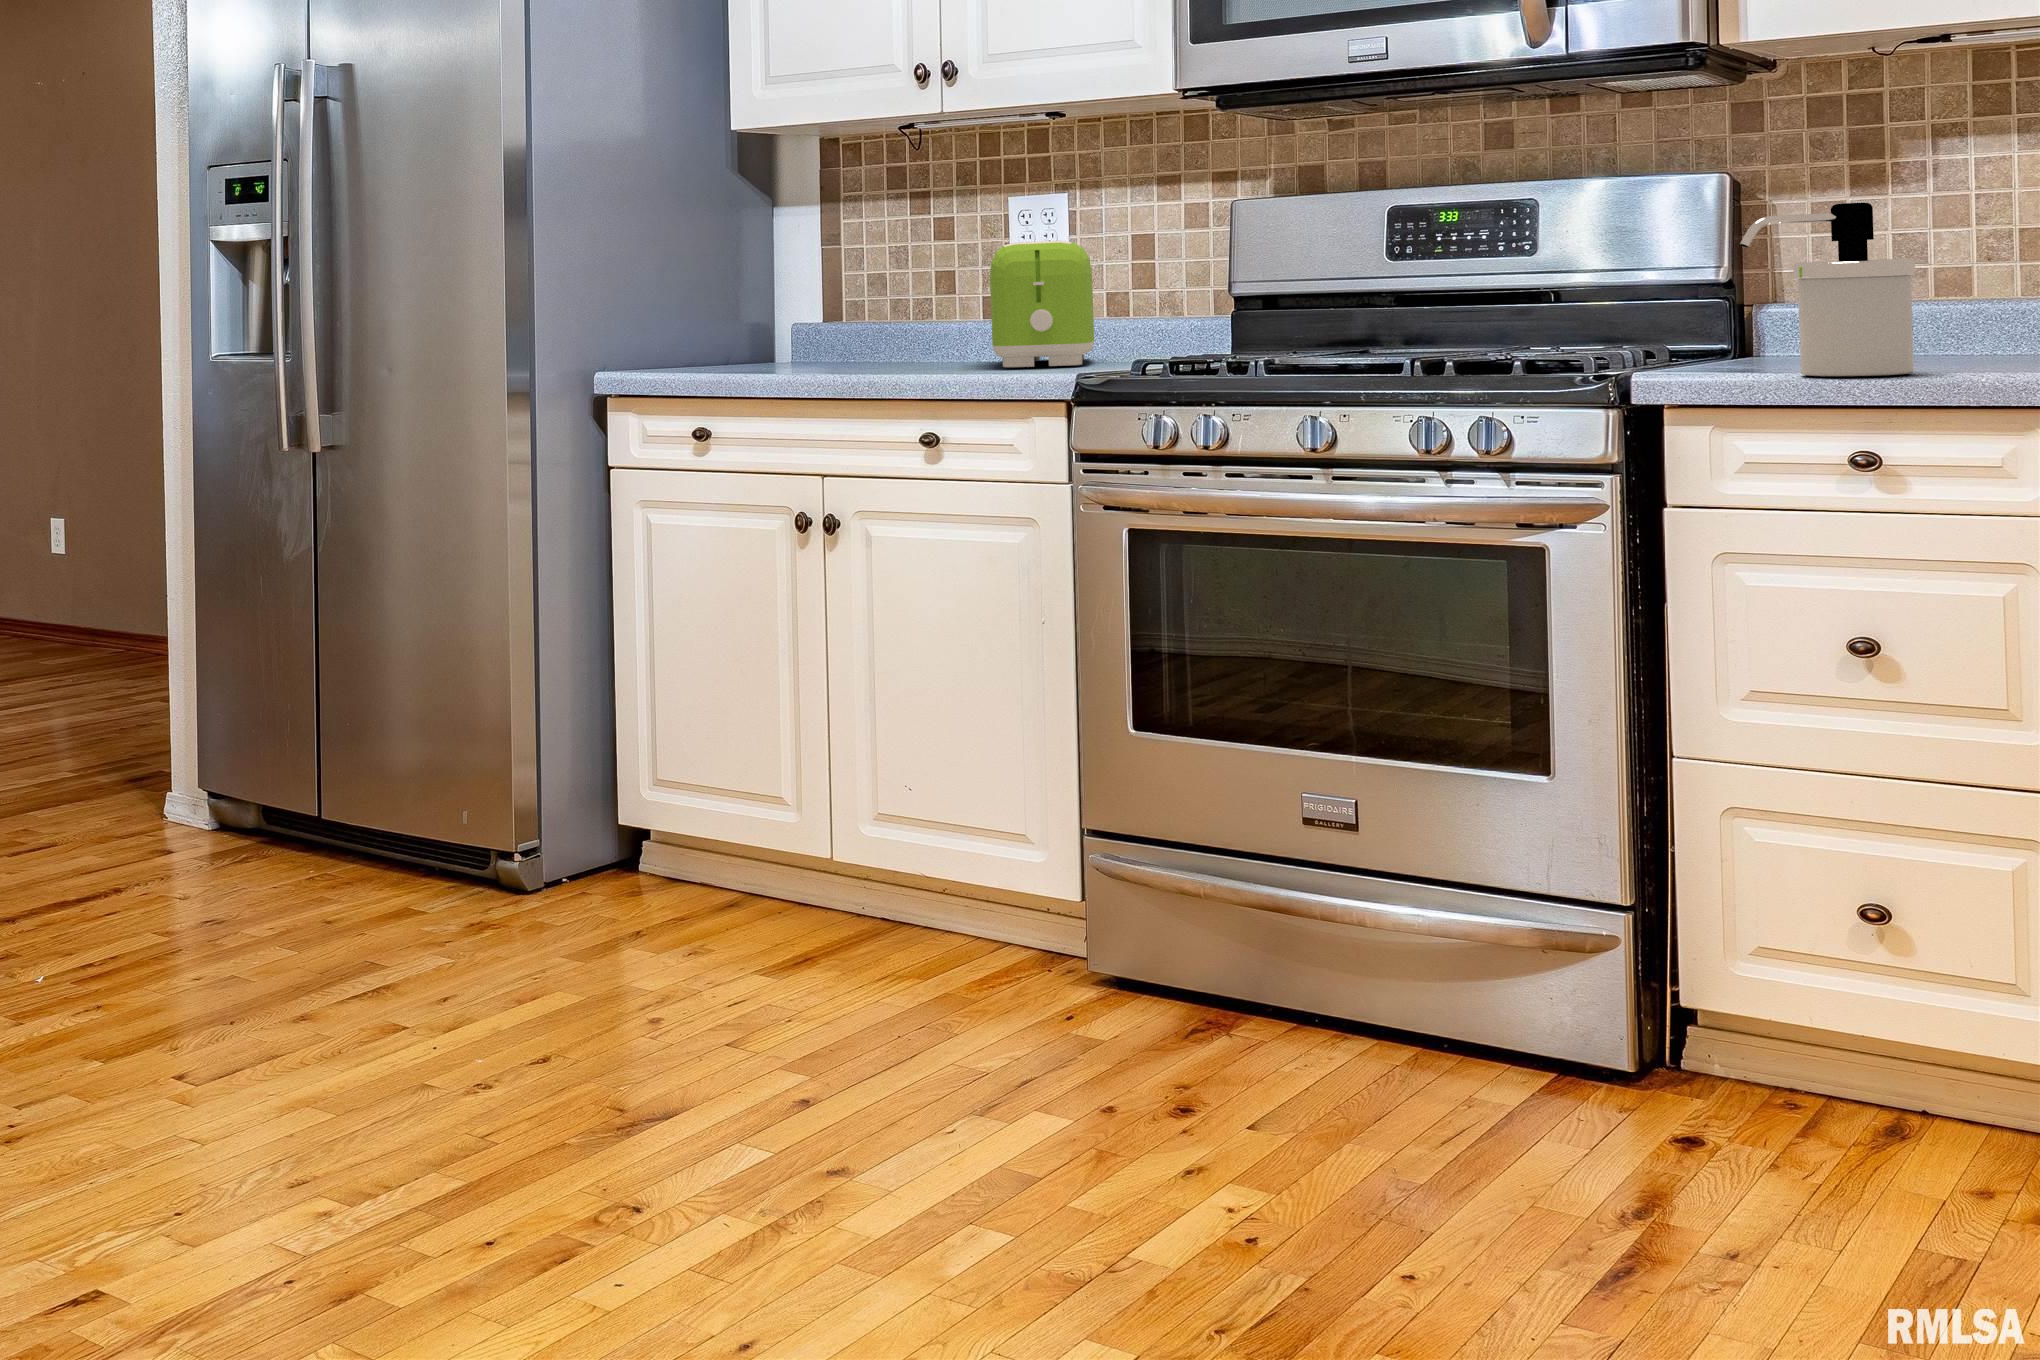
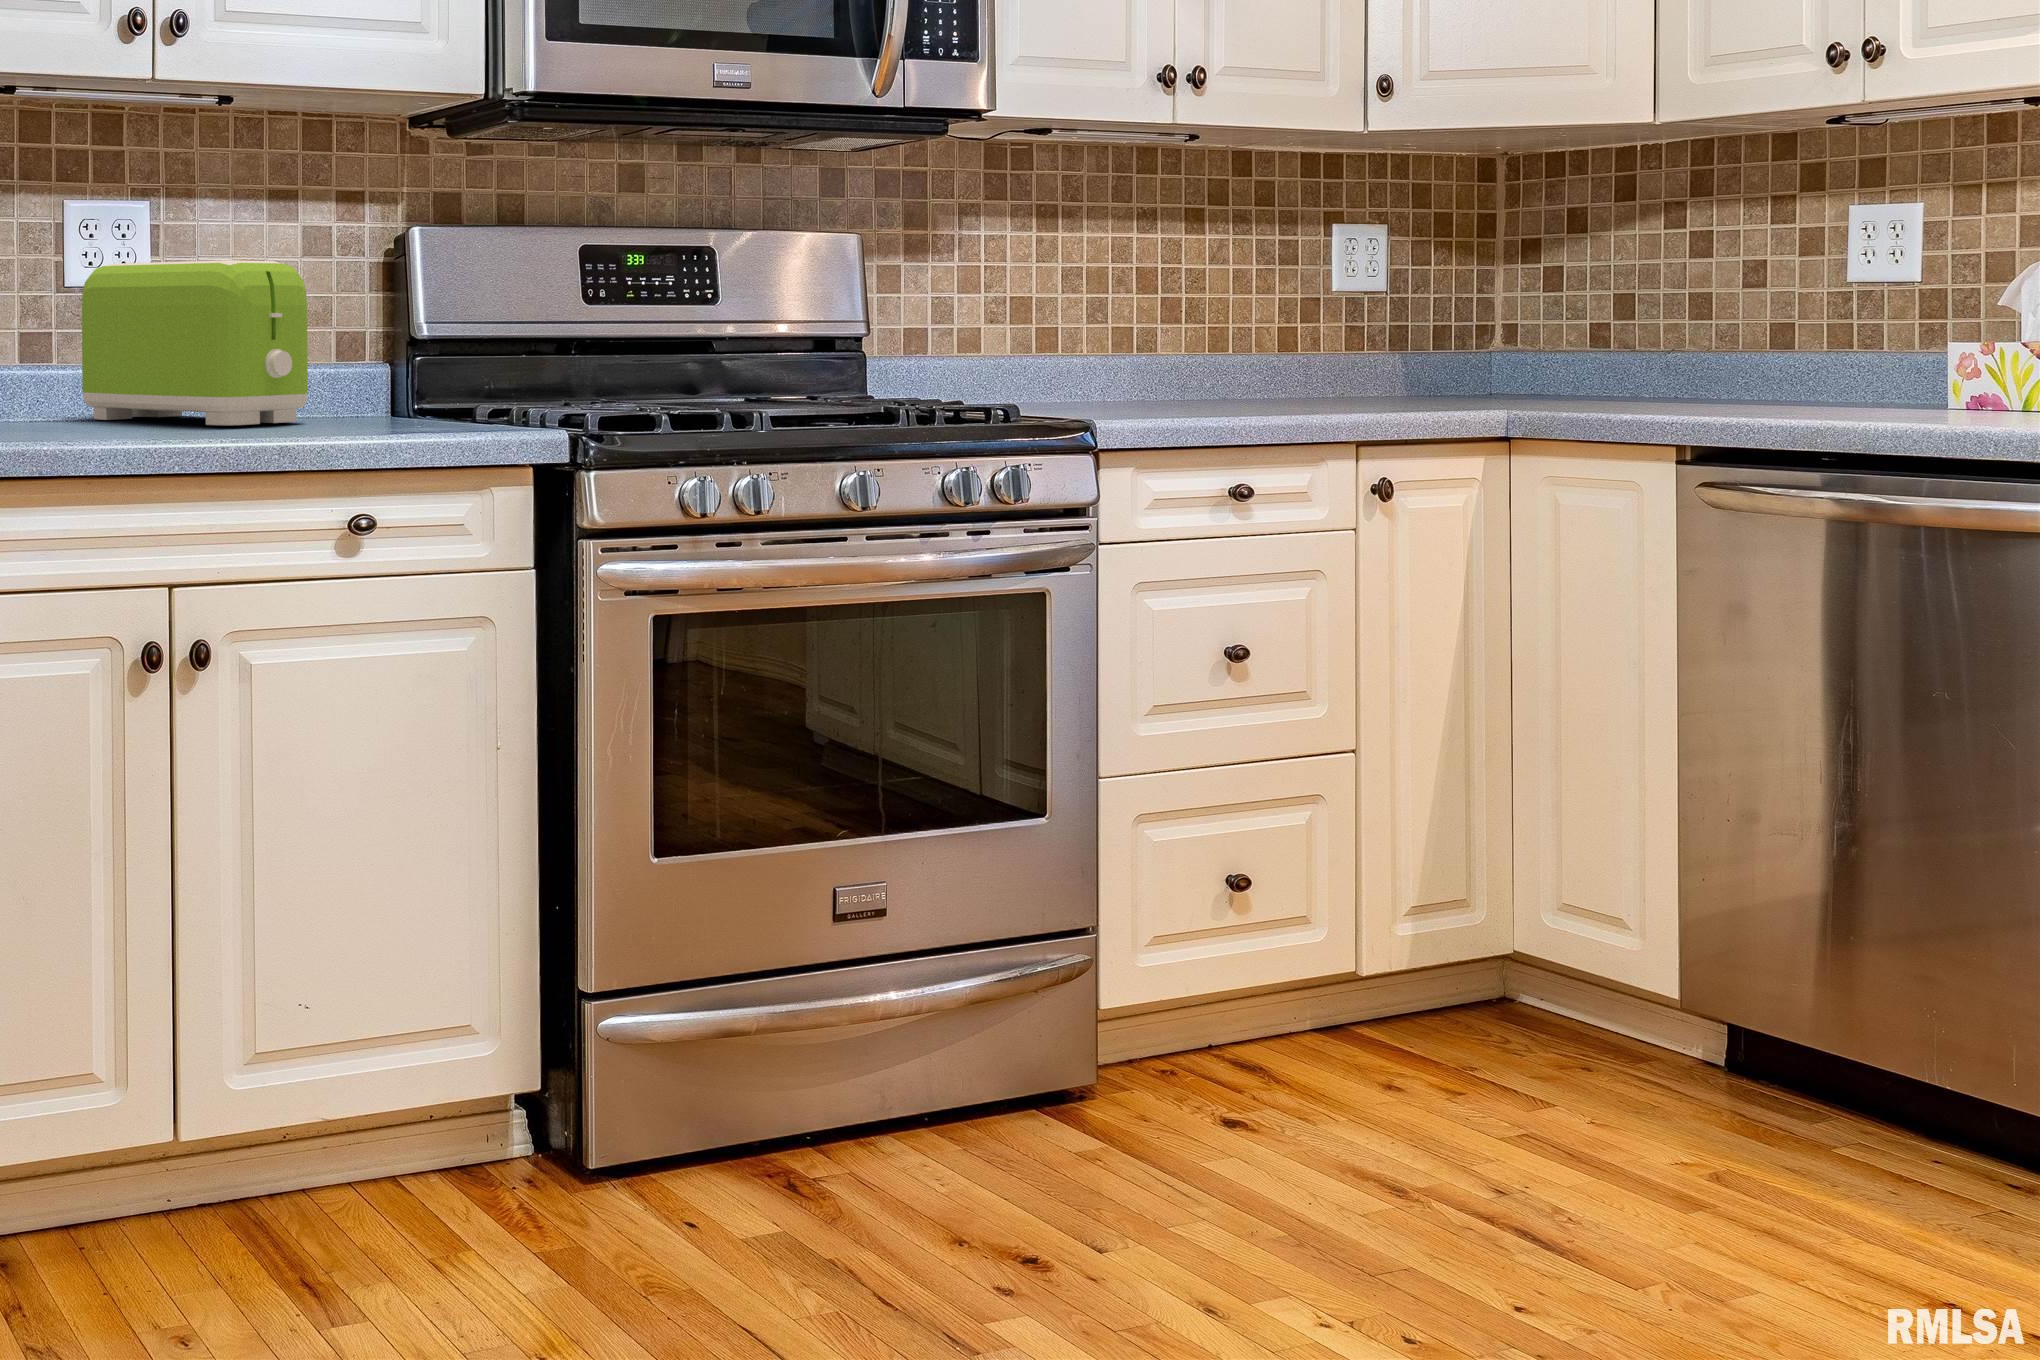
soap dispenser: present [1740,203,1915,376] -> none [1180,266,1277,419]

